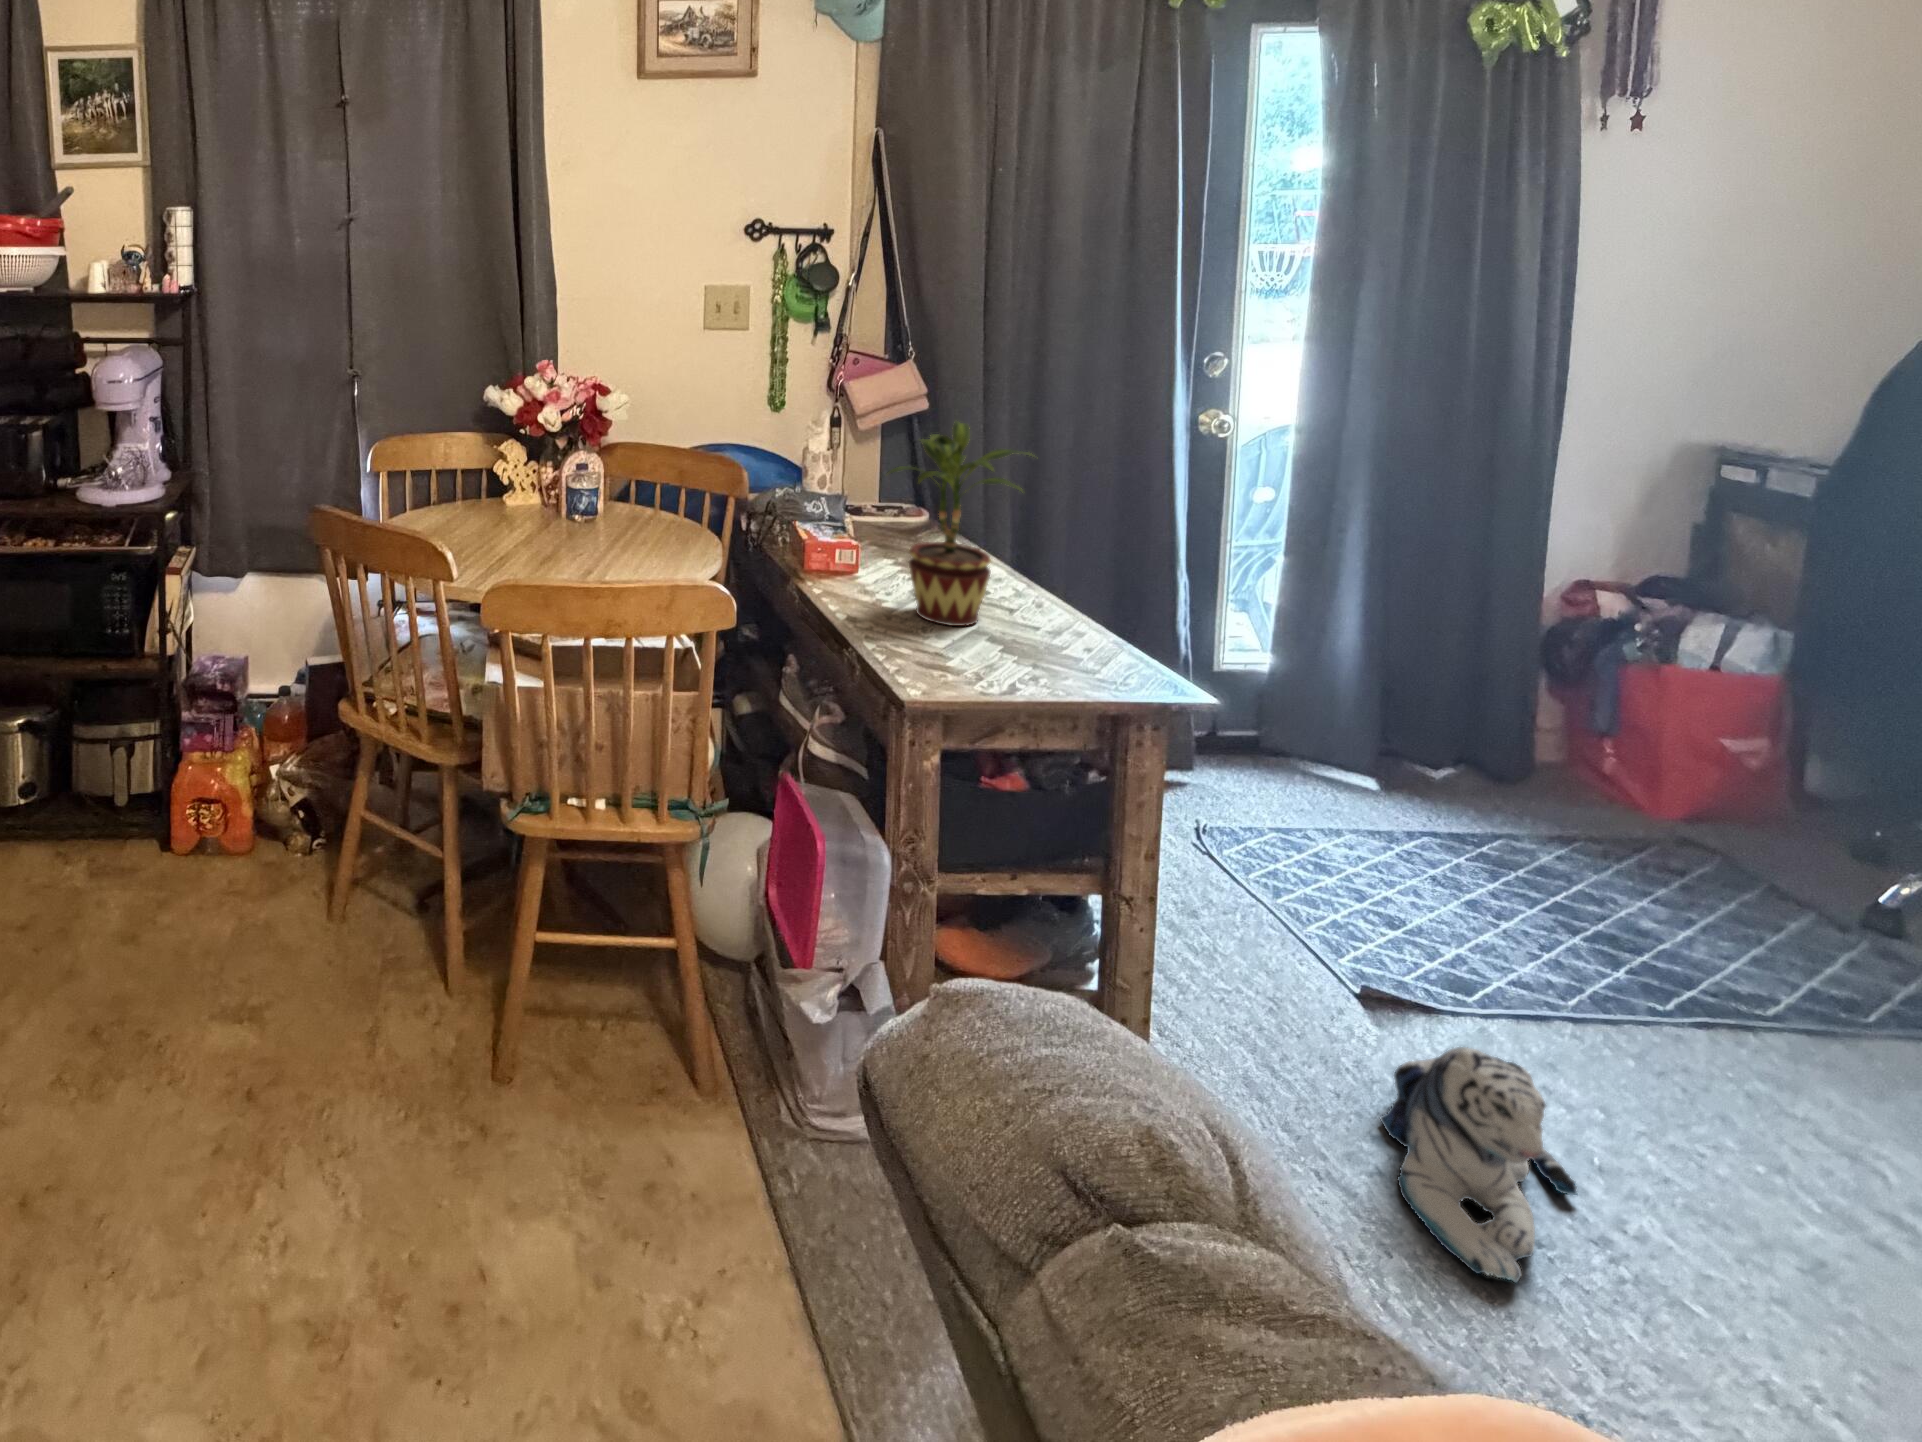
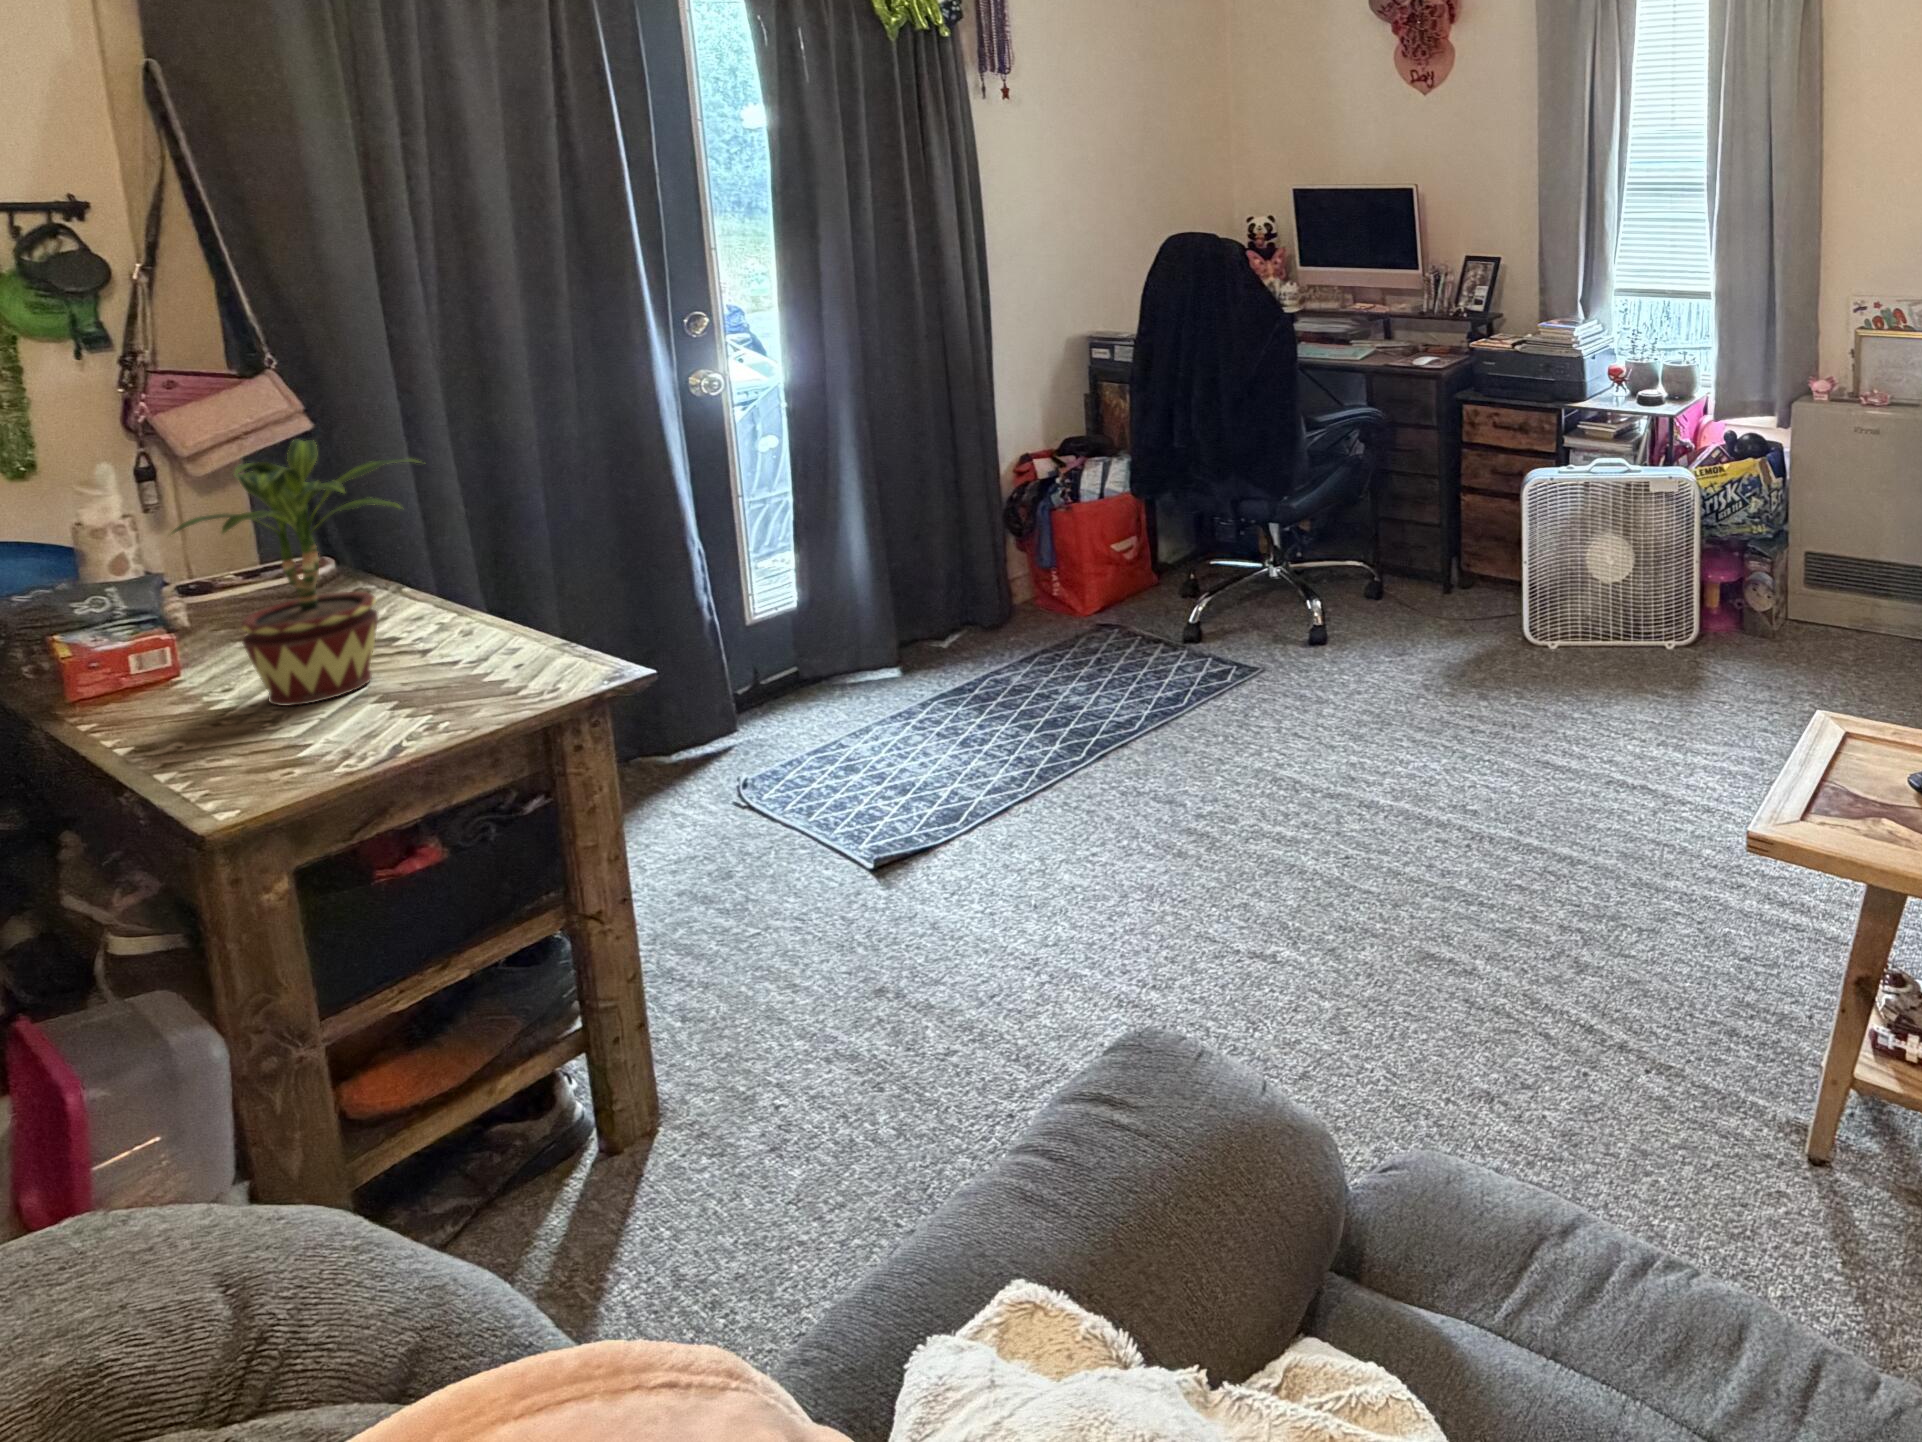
plush toy: present [1380,1047,1577,1283] -> none [882,861,1018,1049]

